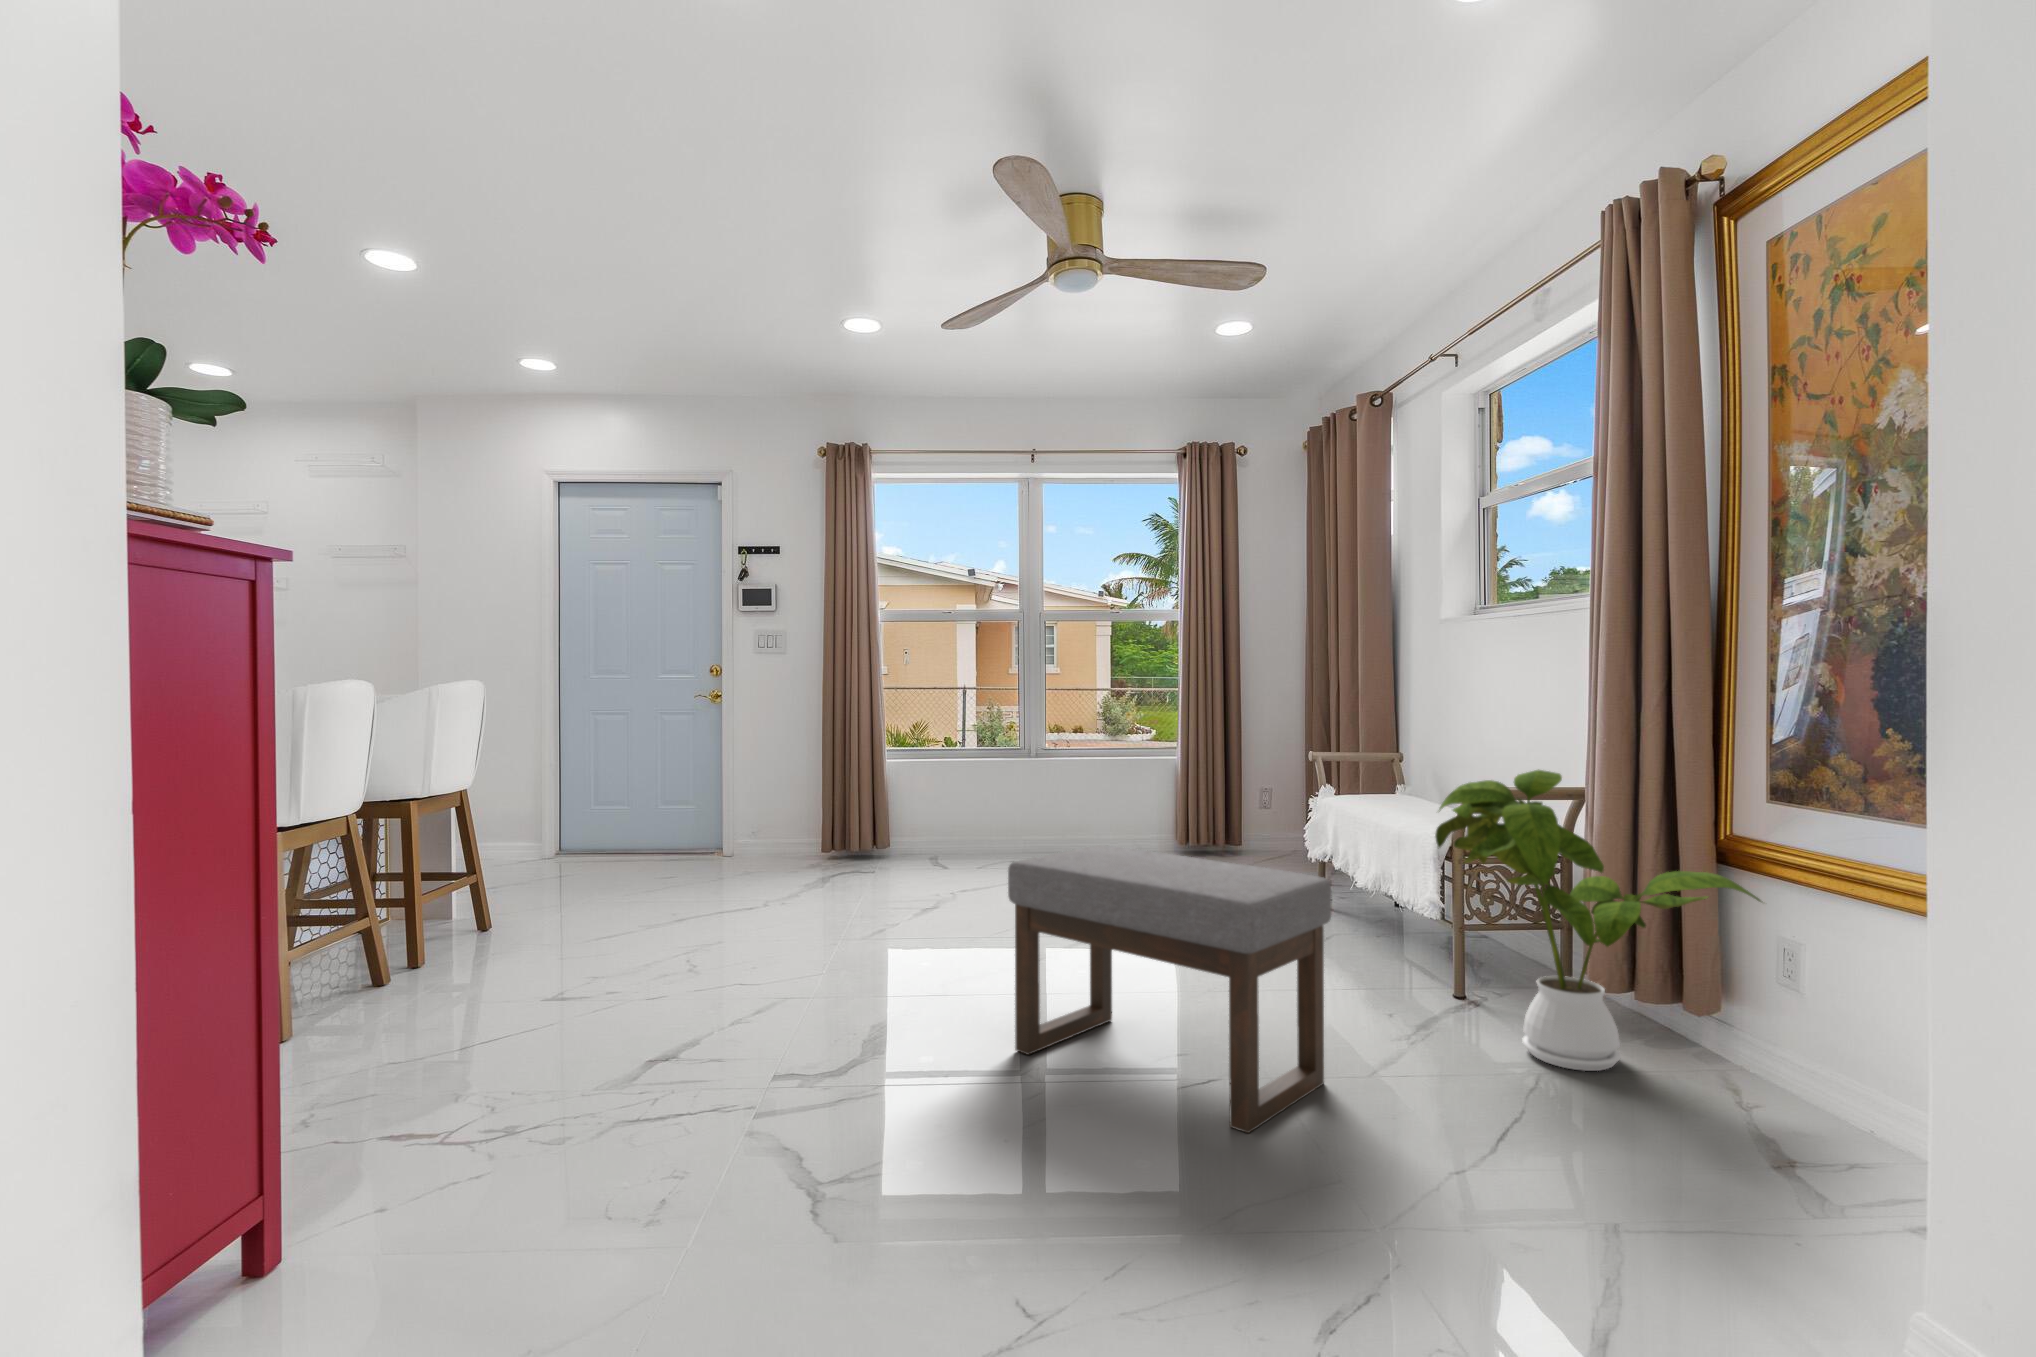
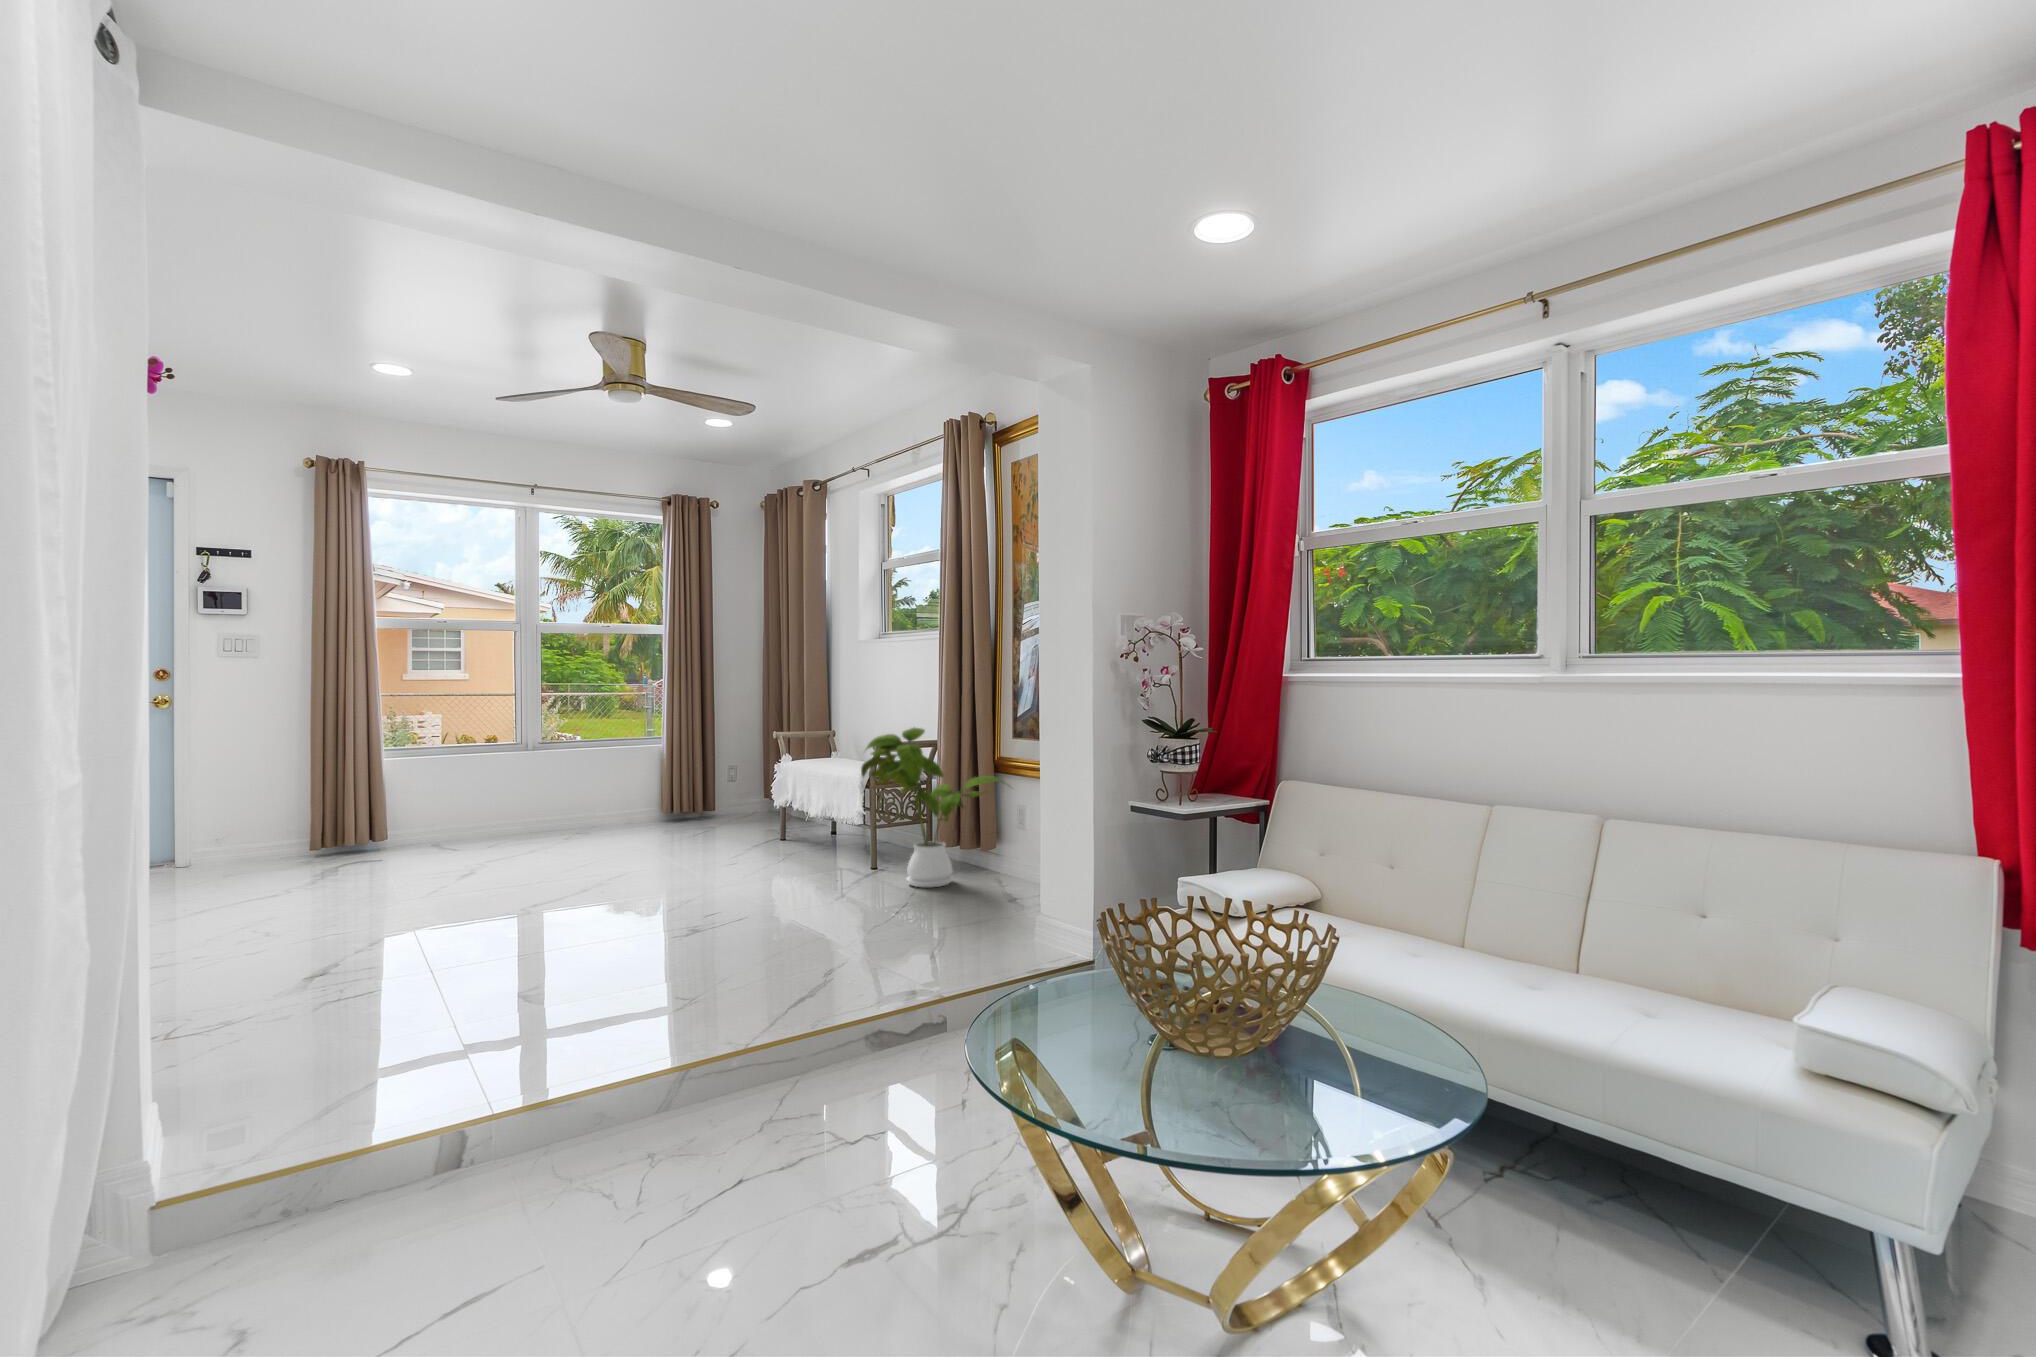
ottoman: present [1008,845,1332,1133] -> none [597,791,808,934]

